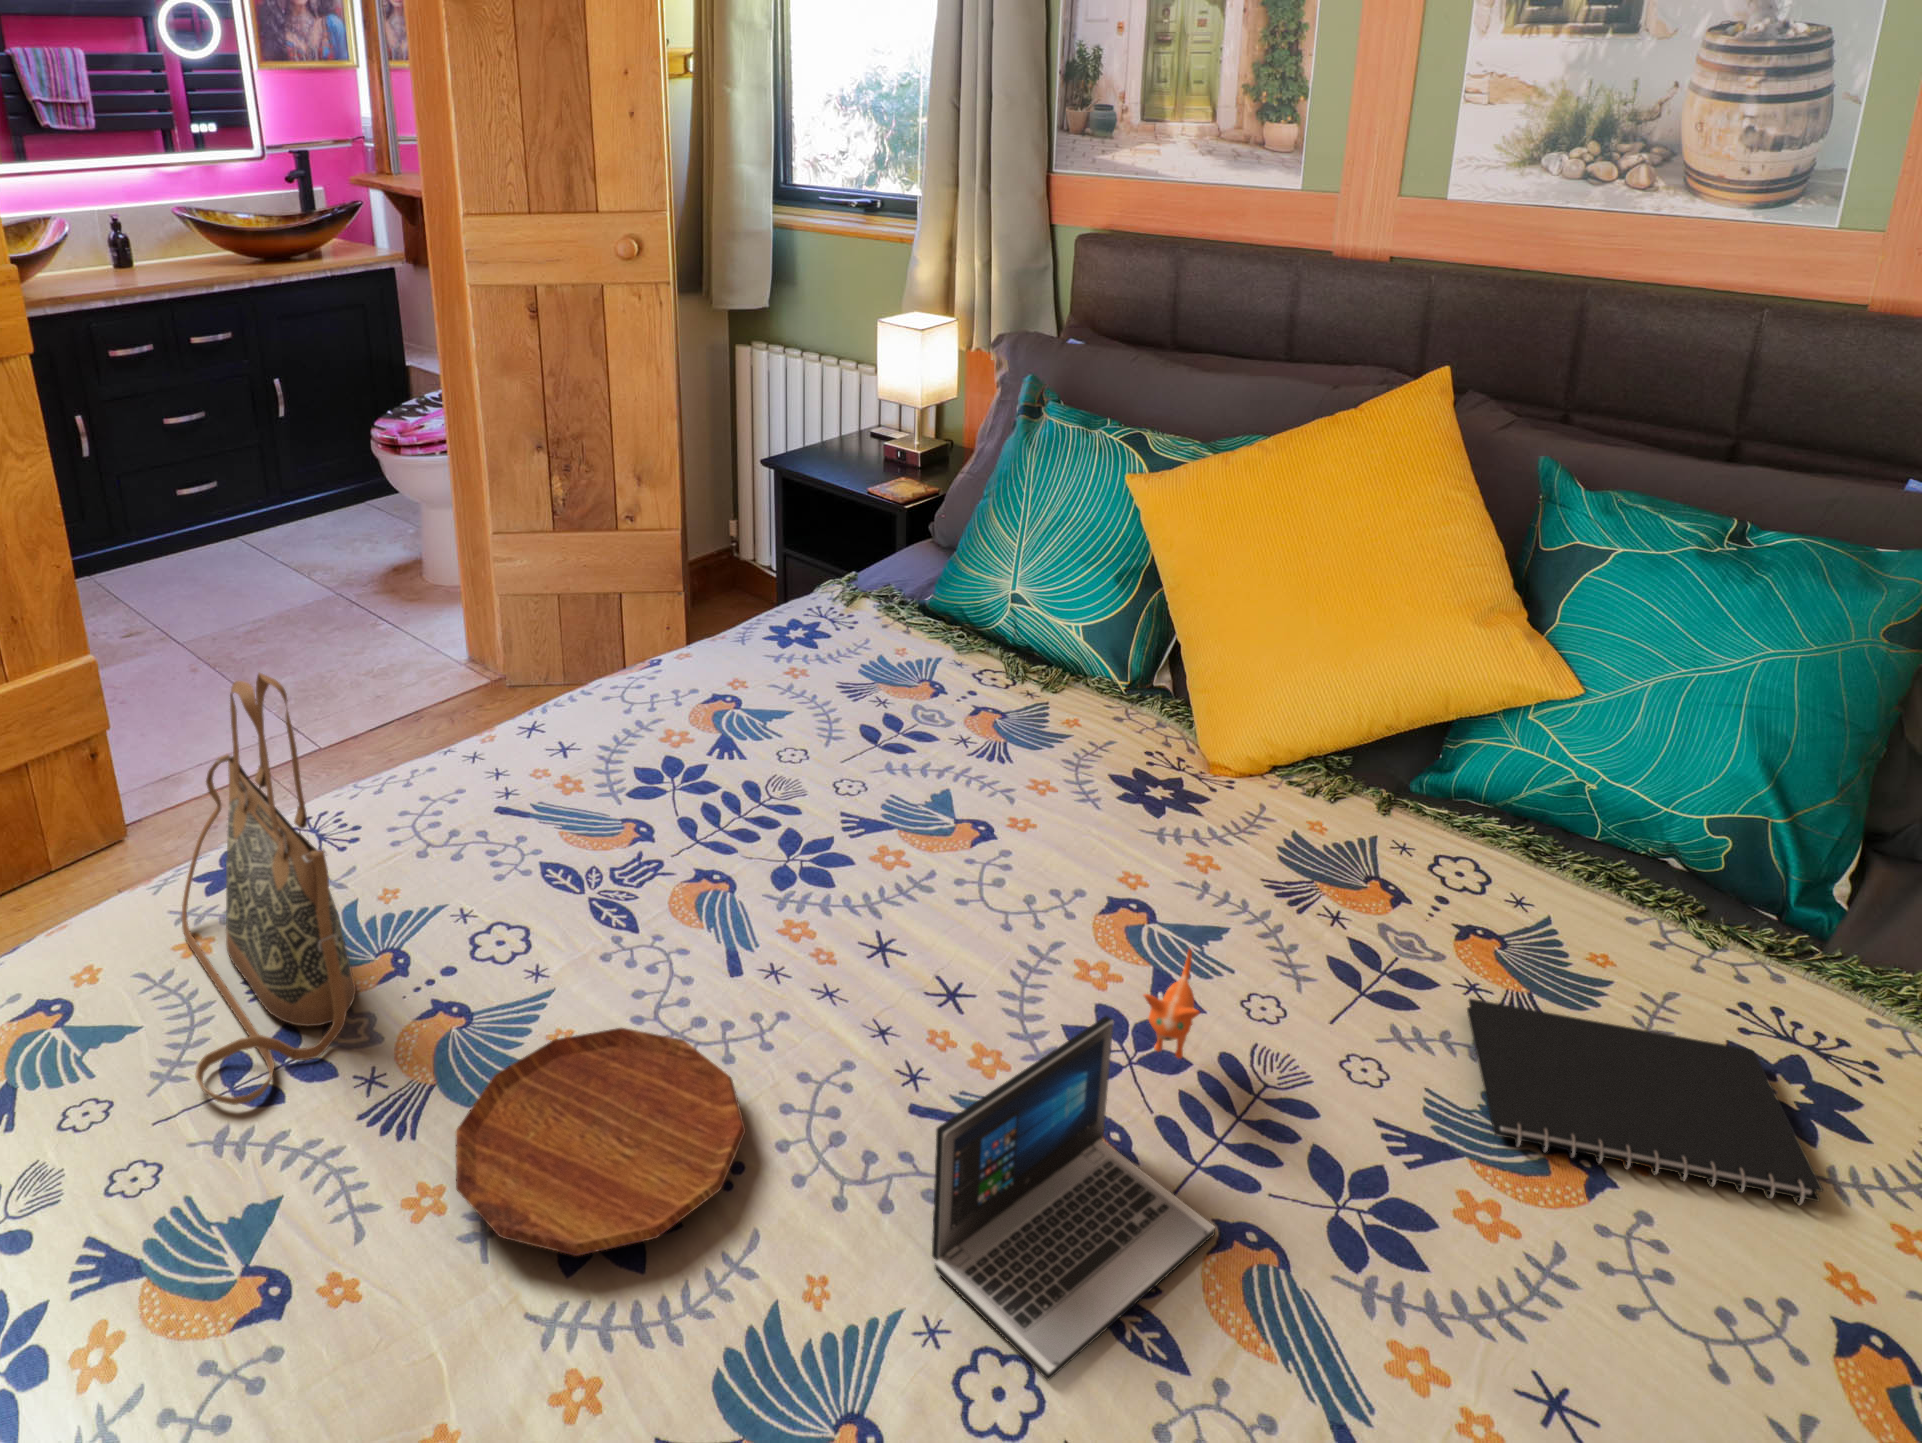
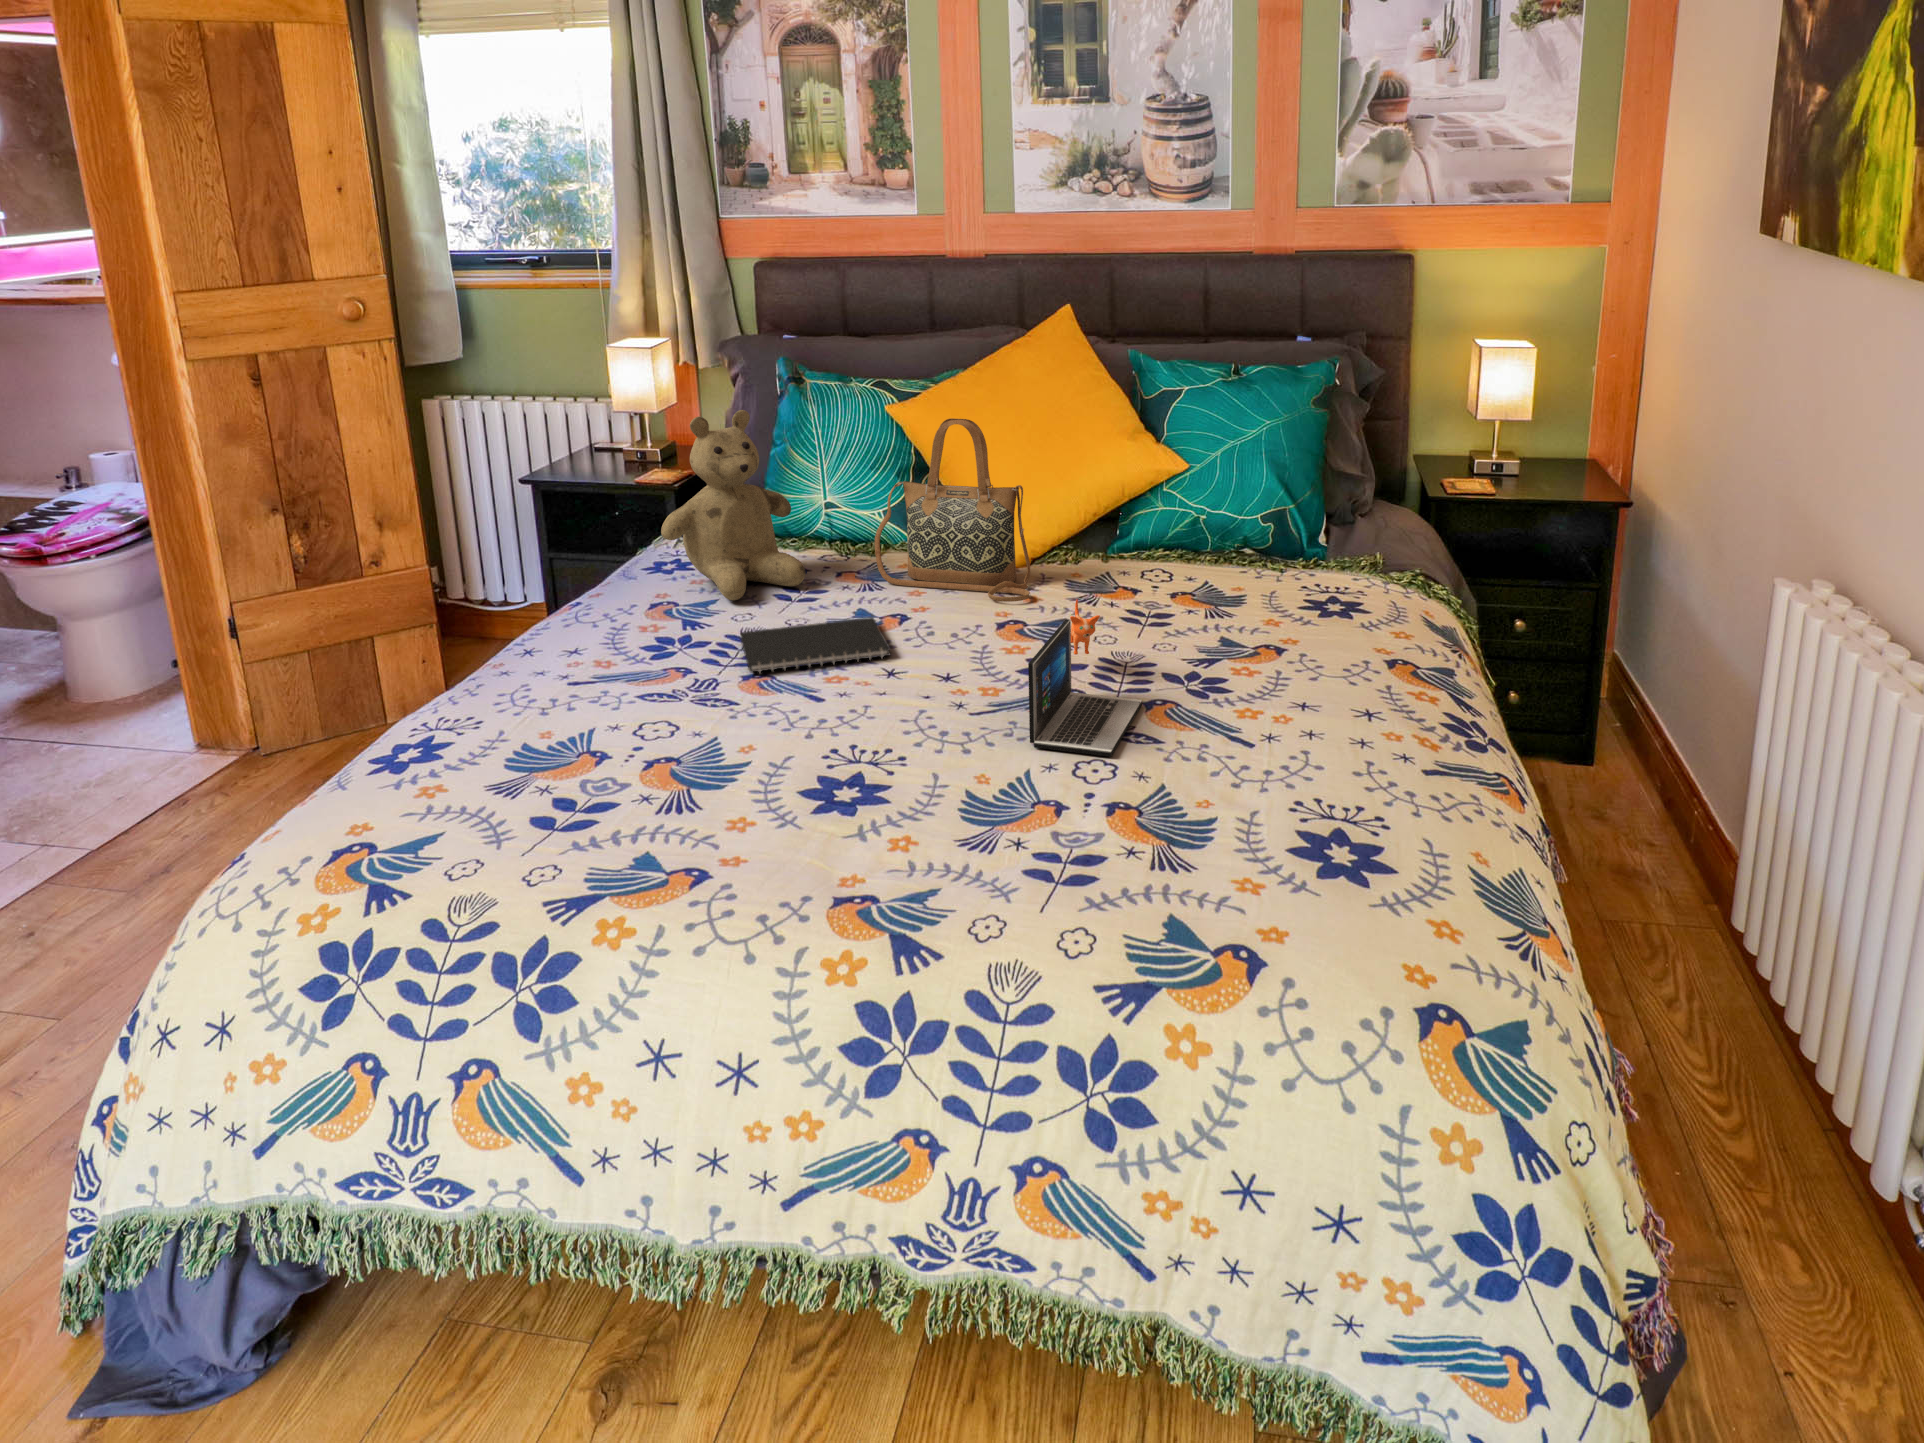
teddy bear: none [743,459,936,723] -> present [661,410,805,600]
handbag: present [182,673,356,1105] -> present [875,418,1030,602]
notebook: present [1467,999,1823,1205] -> present [740,617,891,673]
tray: present [456,1028,746,1256] -> none [743,715,914,795]

